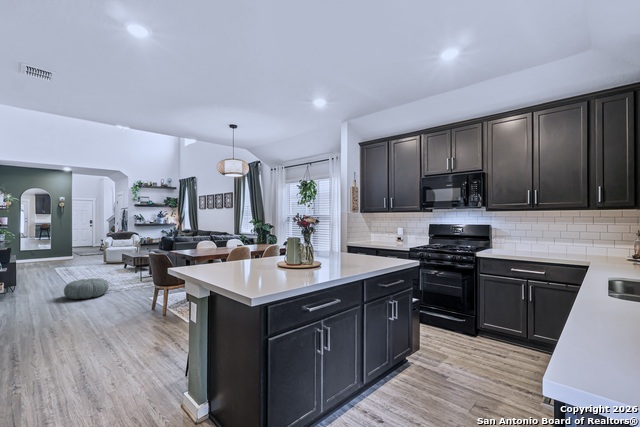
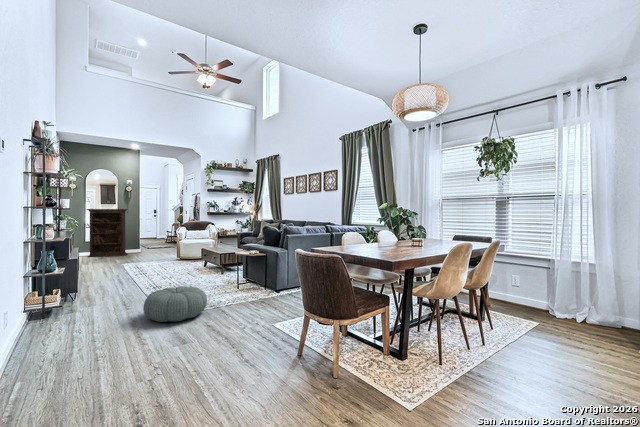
bookcase: none [22,223,62,264] -> present [87,209,128,257]

